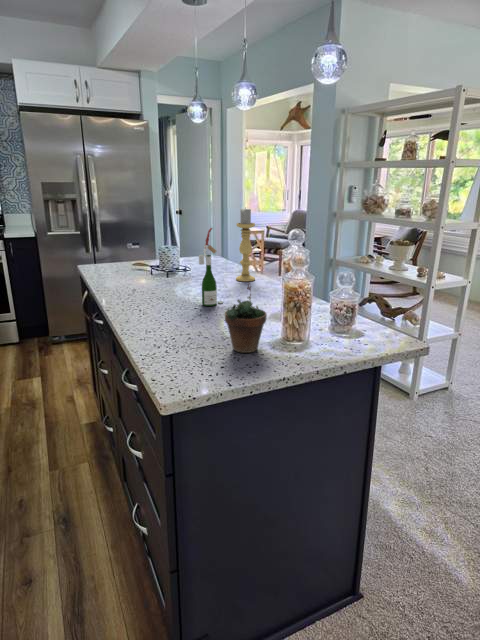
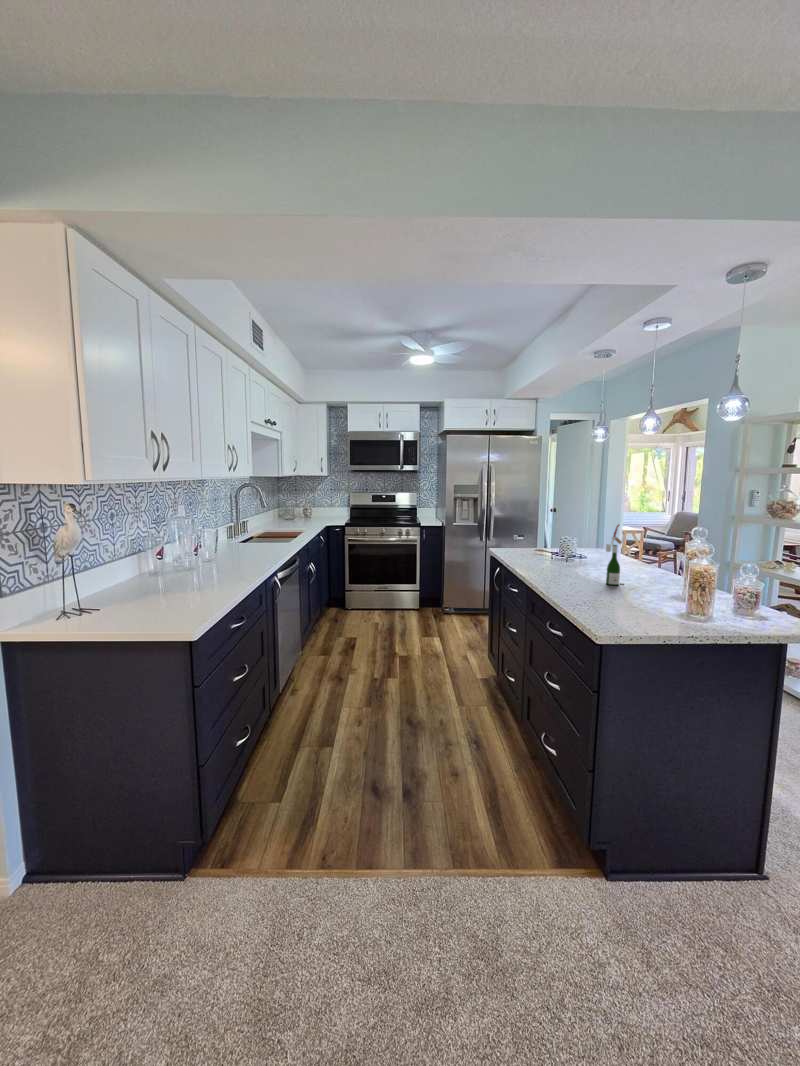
candle holder: present [236,208,255,282] -> none [631,509,652,571]
succulent plant: present [225,283,267,353] -> none [639,564,675,618]

